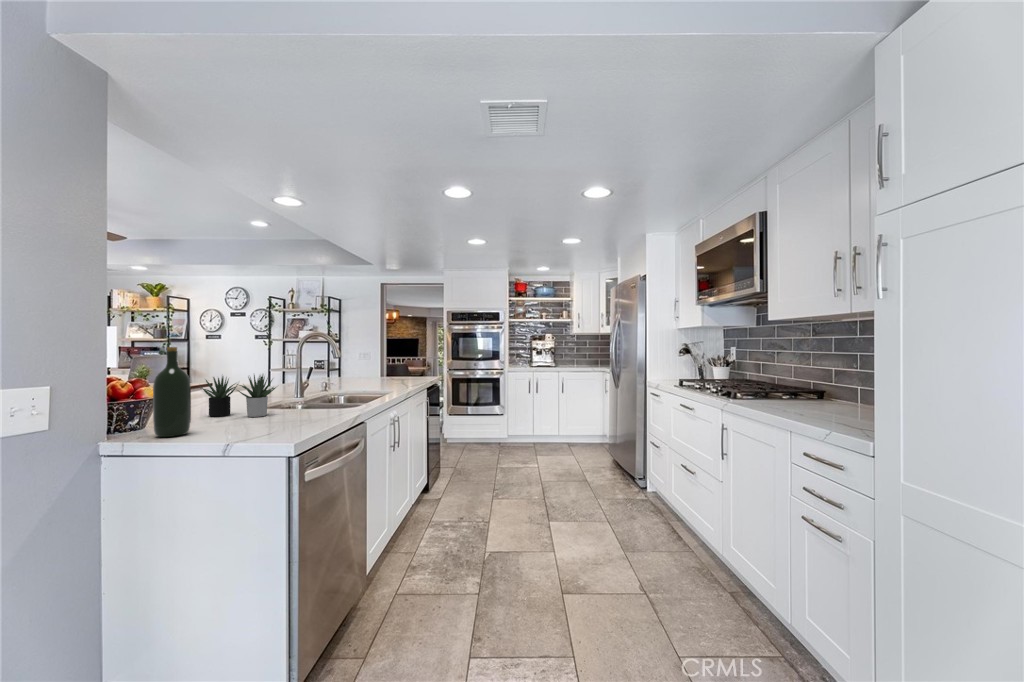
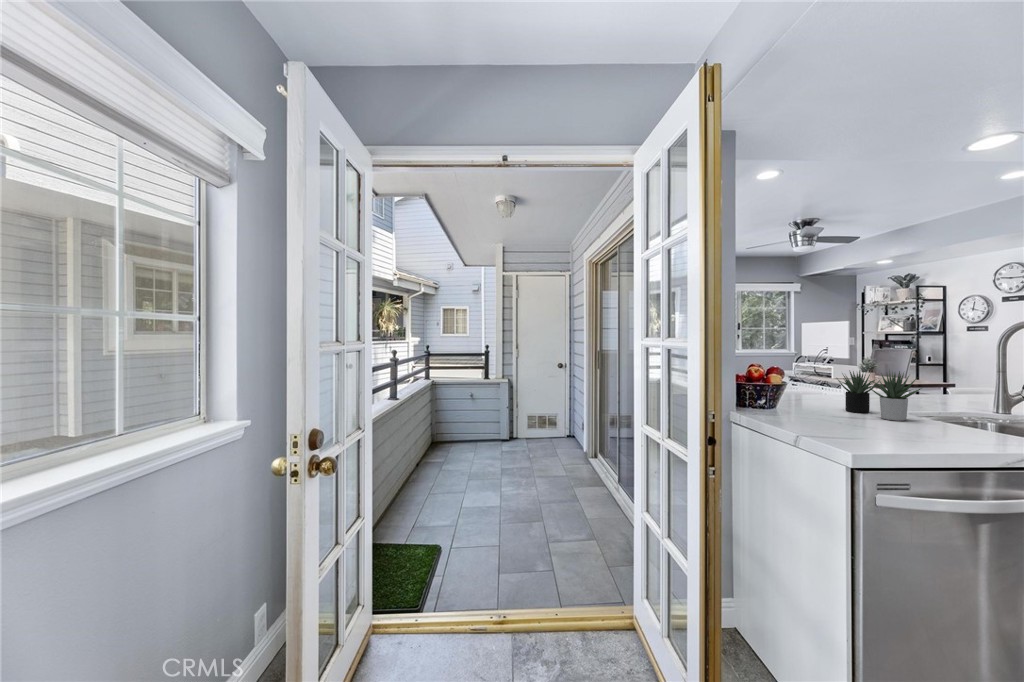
wine bottle: present [153,347,191,437] -> none [766,340,797,419]

